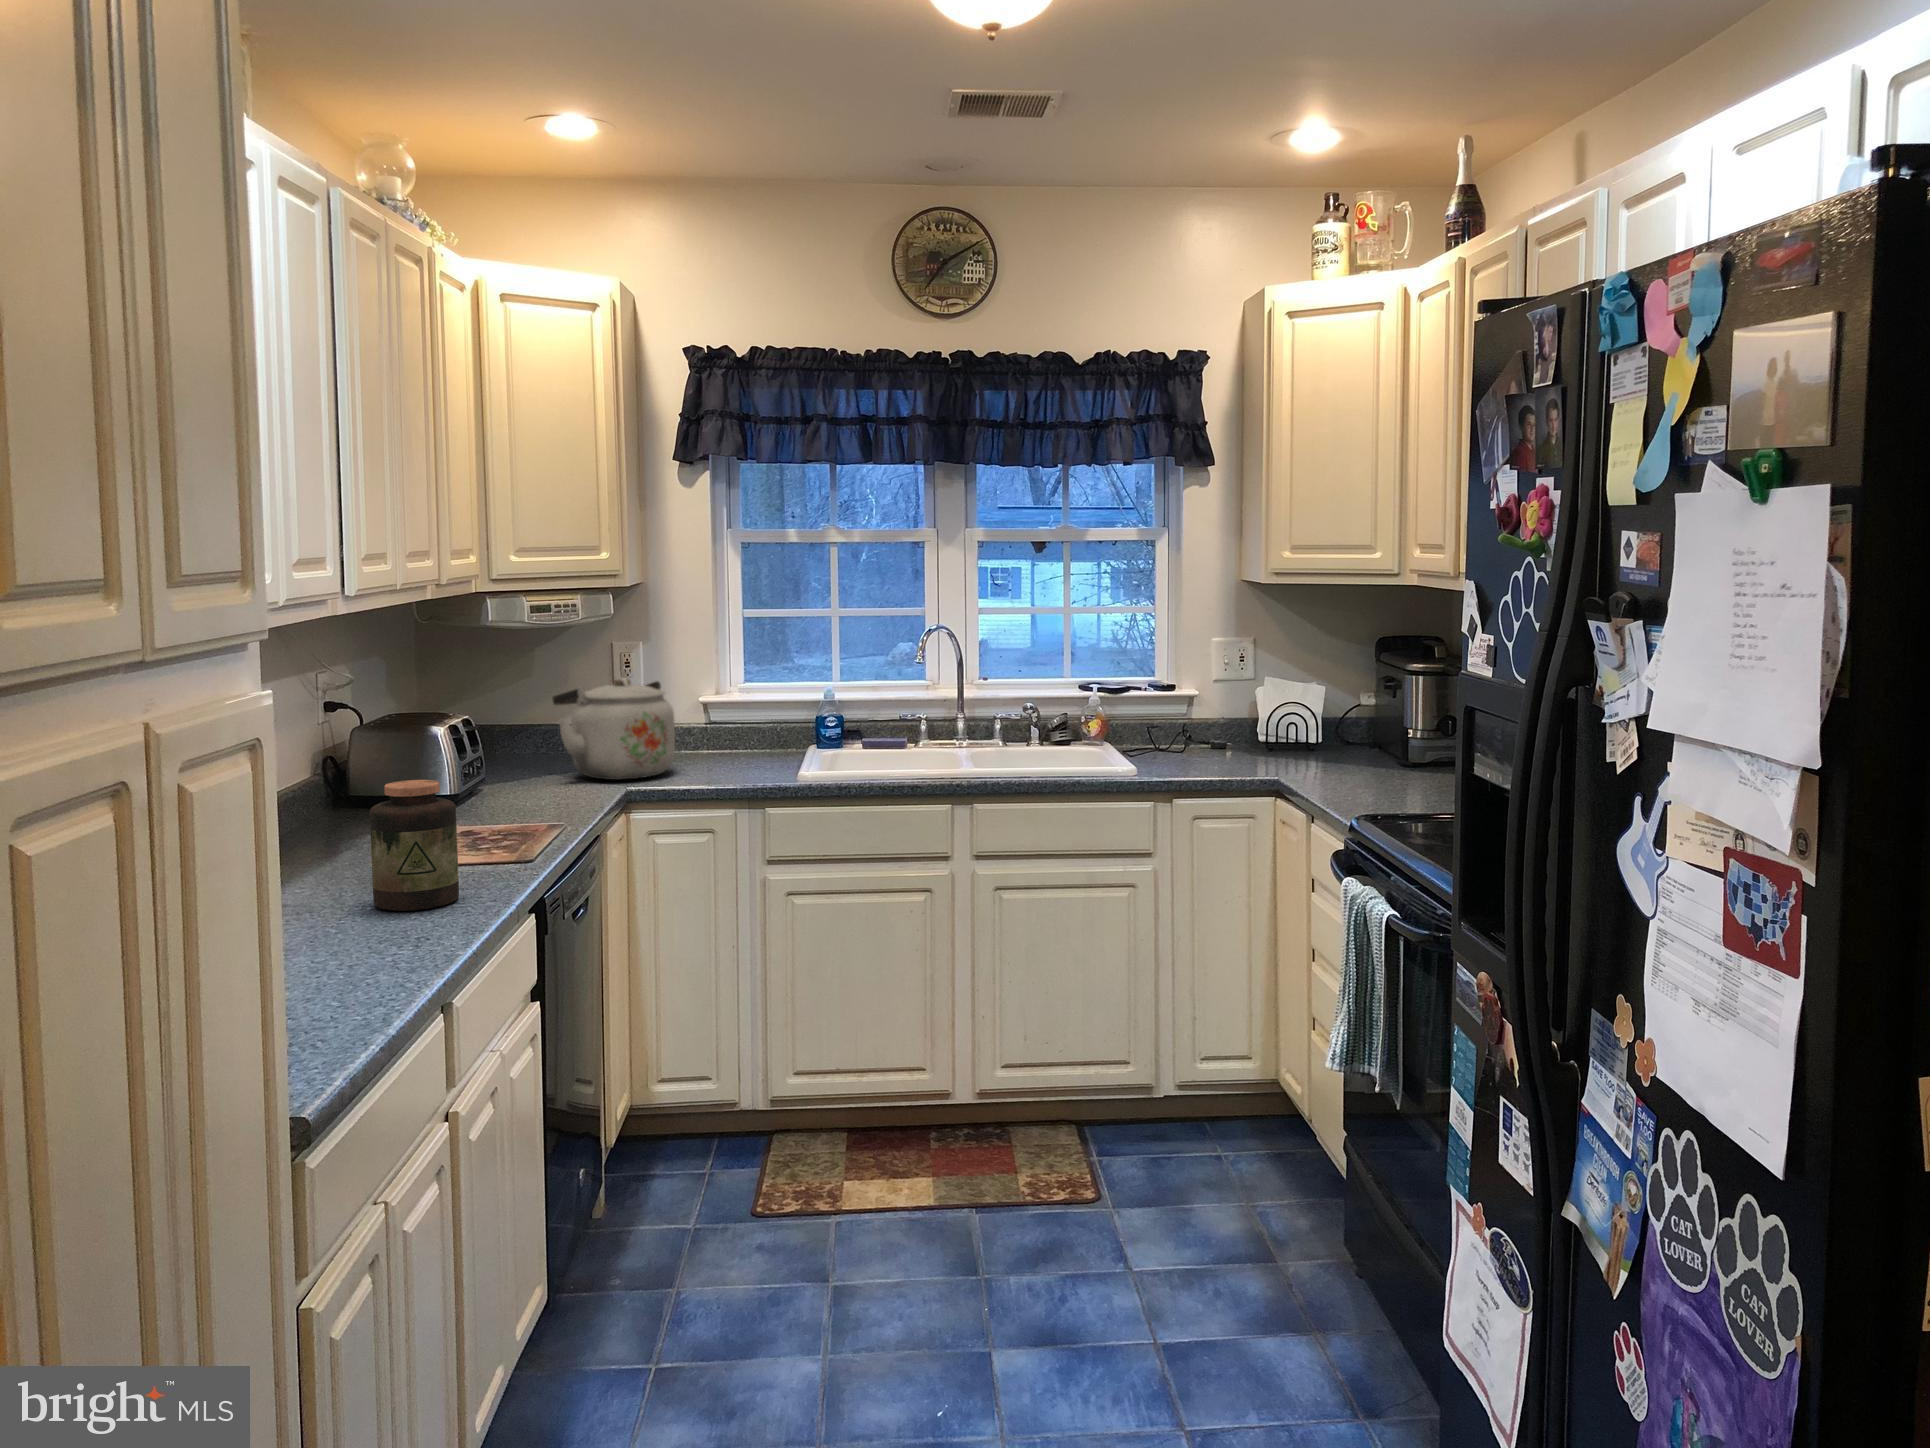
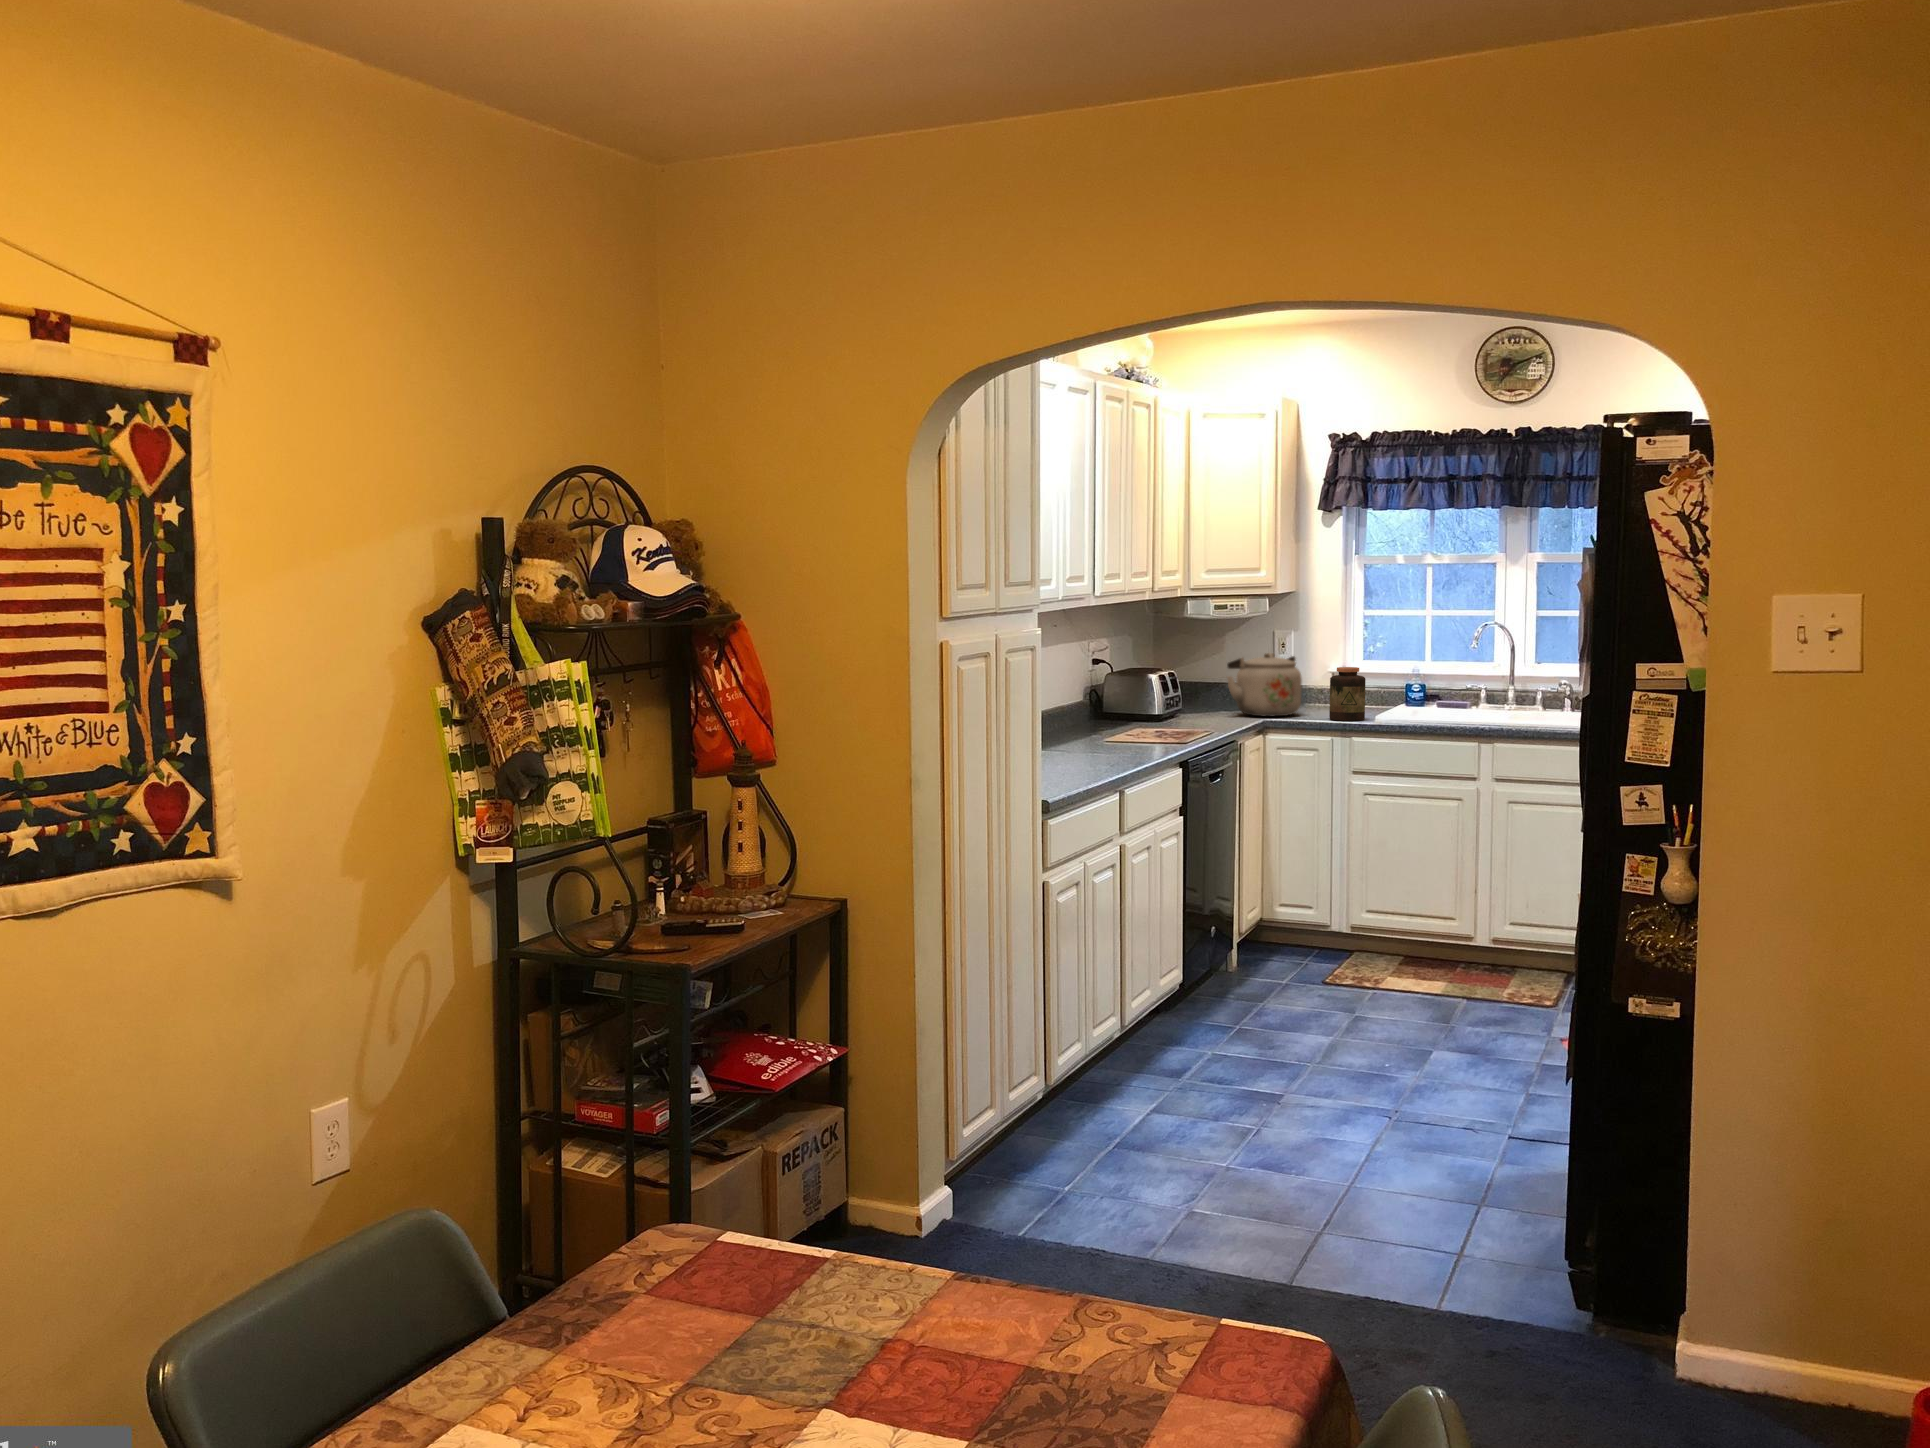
jar: present [370,780,459,911] -> present [1329,667,1366,721]

